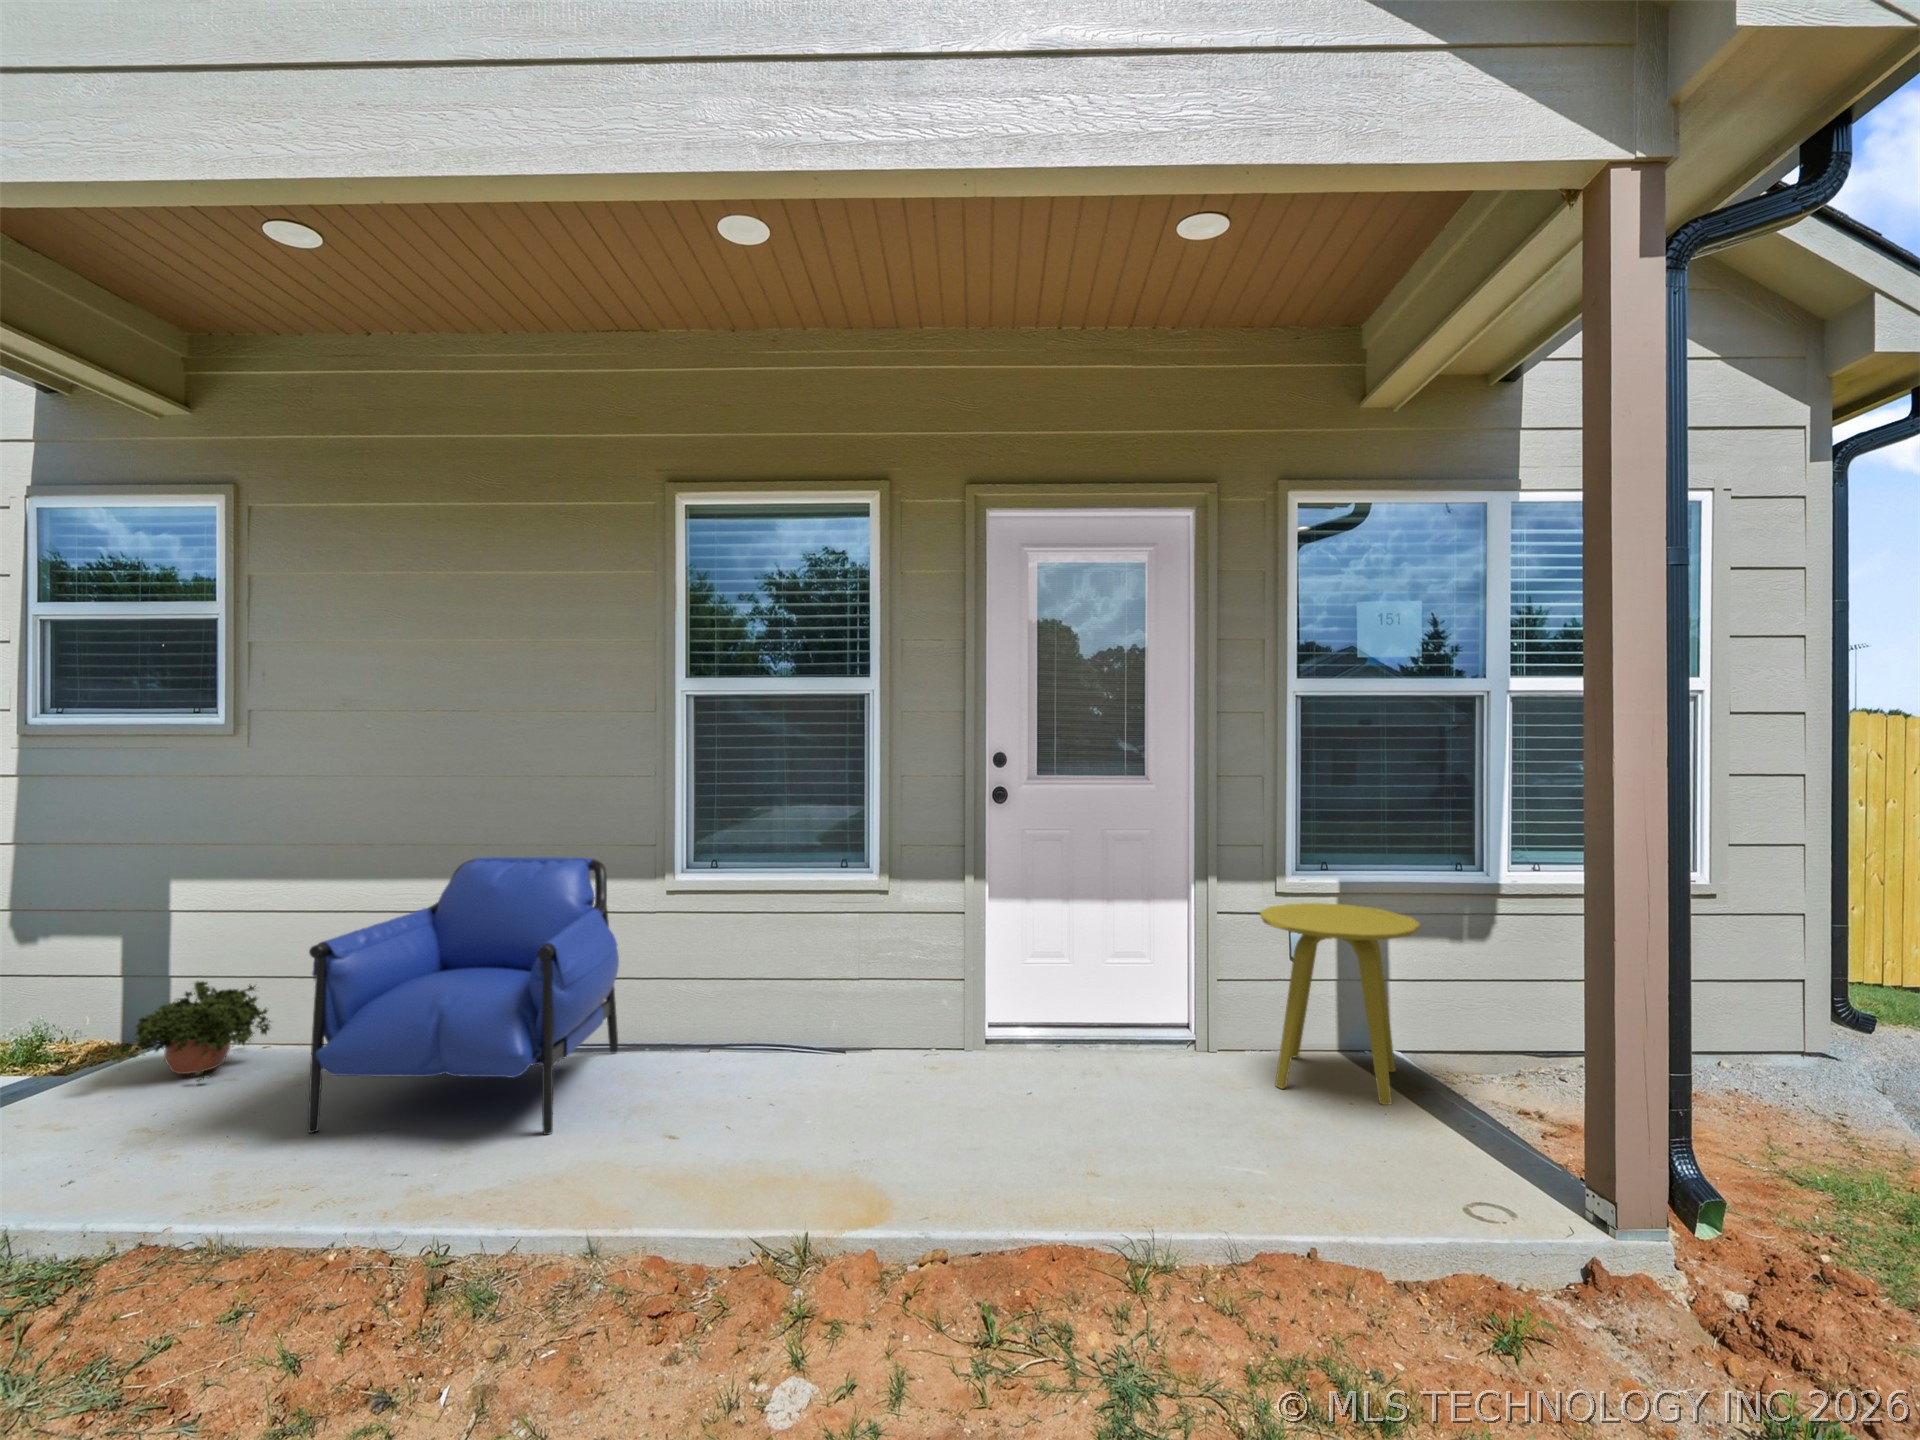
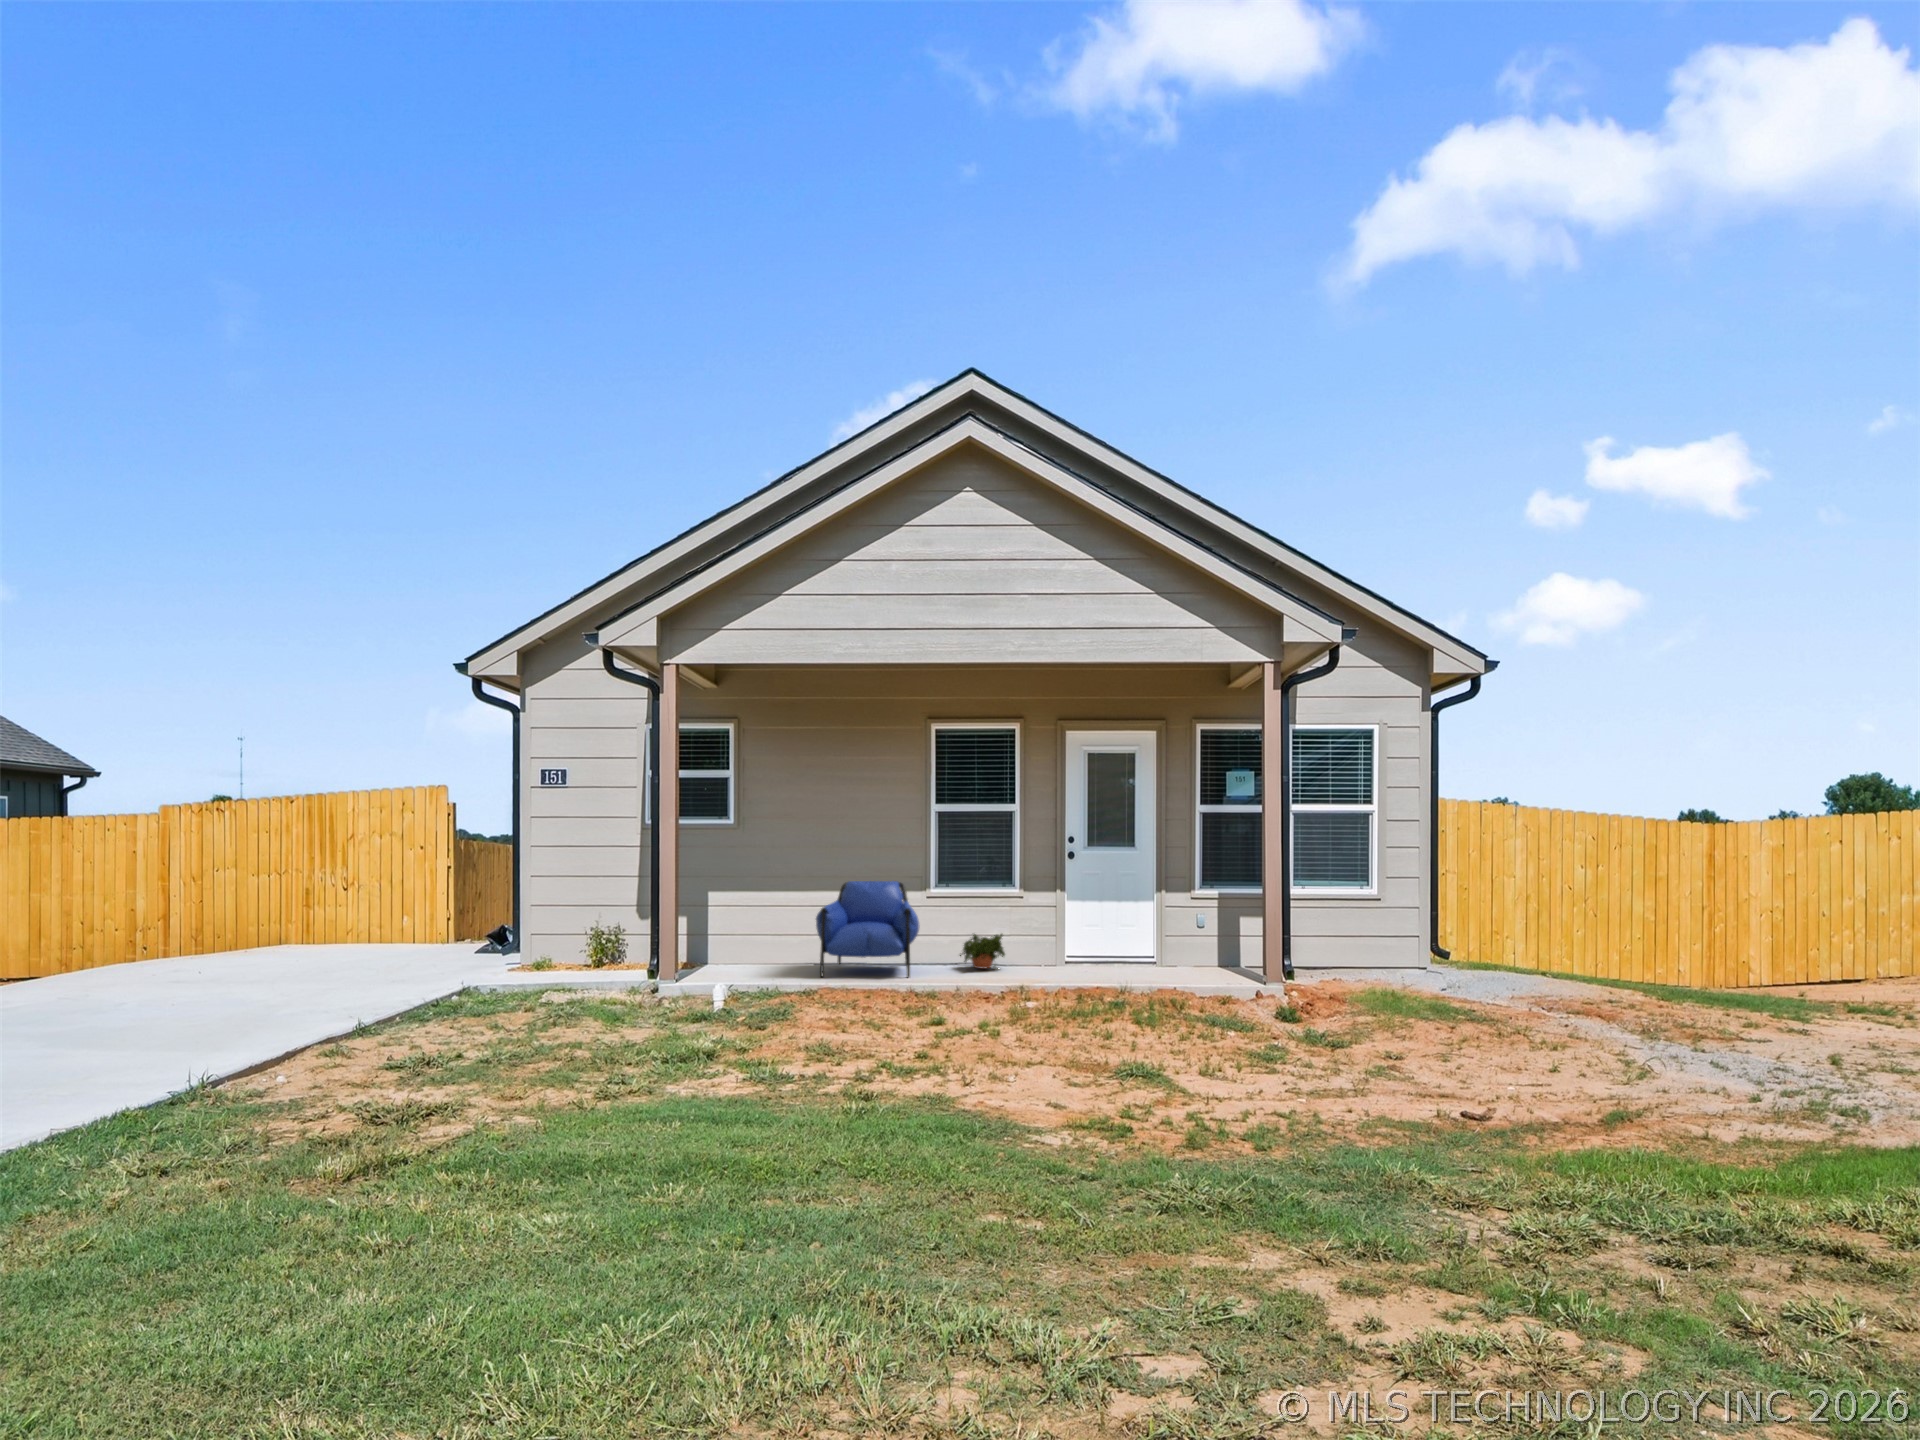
side table: present [1260,903,1420,1105] -> none [1180,901,1240,974]
potted plant: present [109,981,271,1082] -> present [960,934,1005,969]

